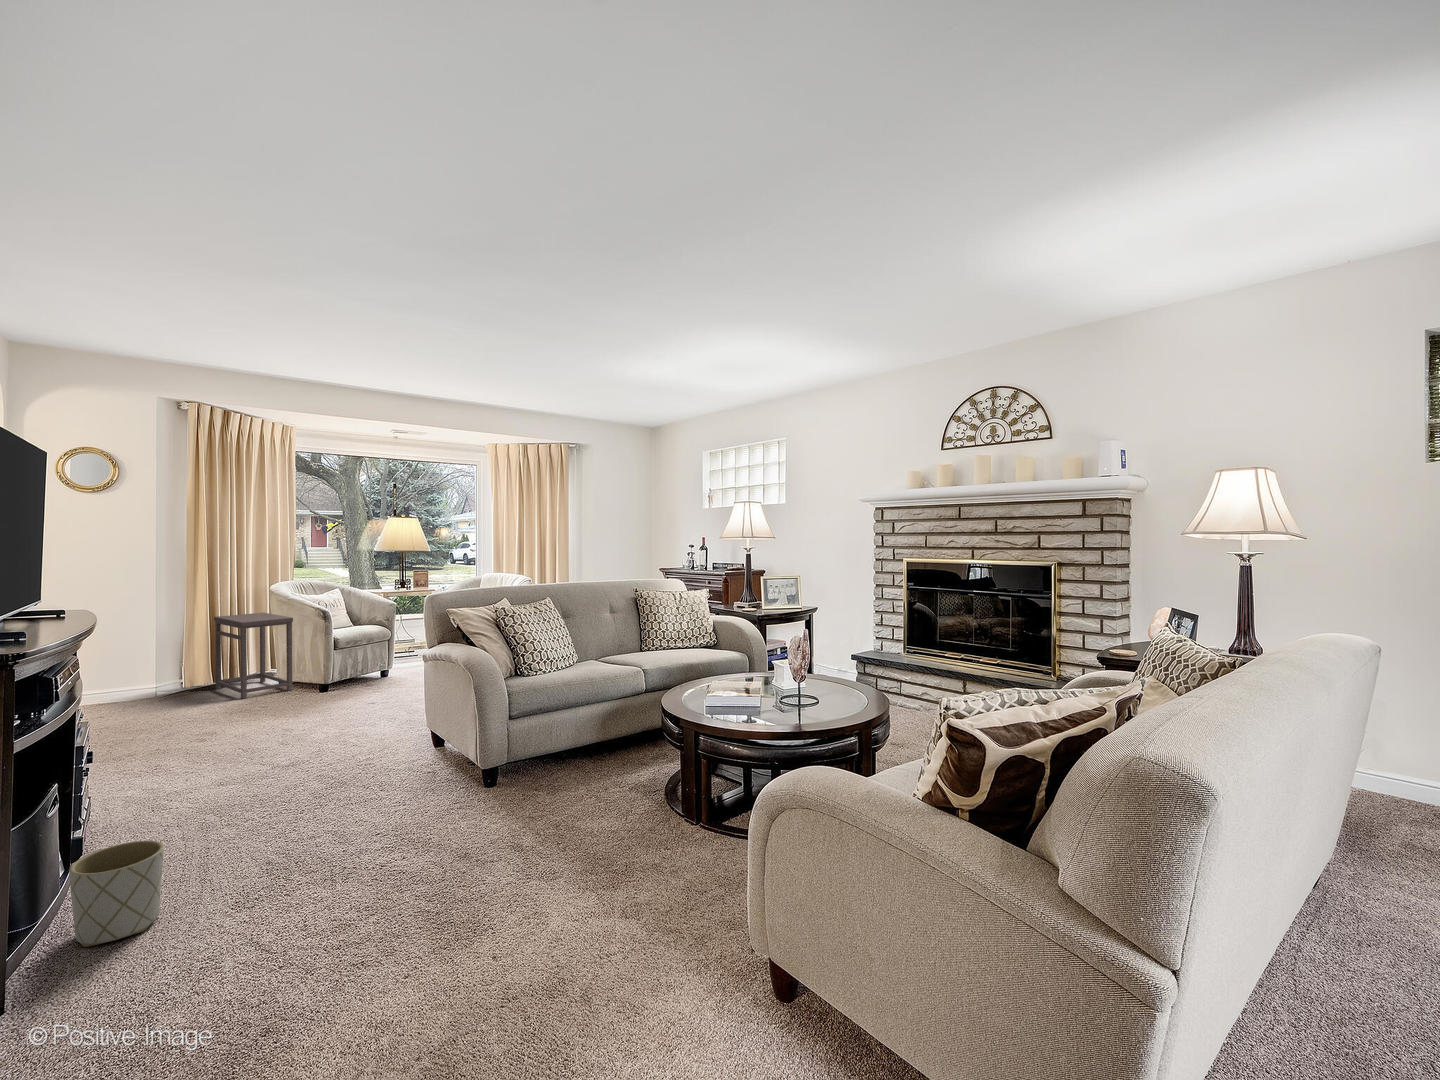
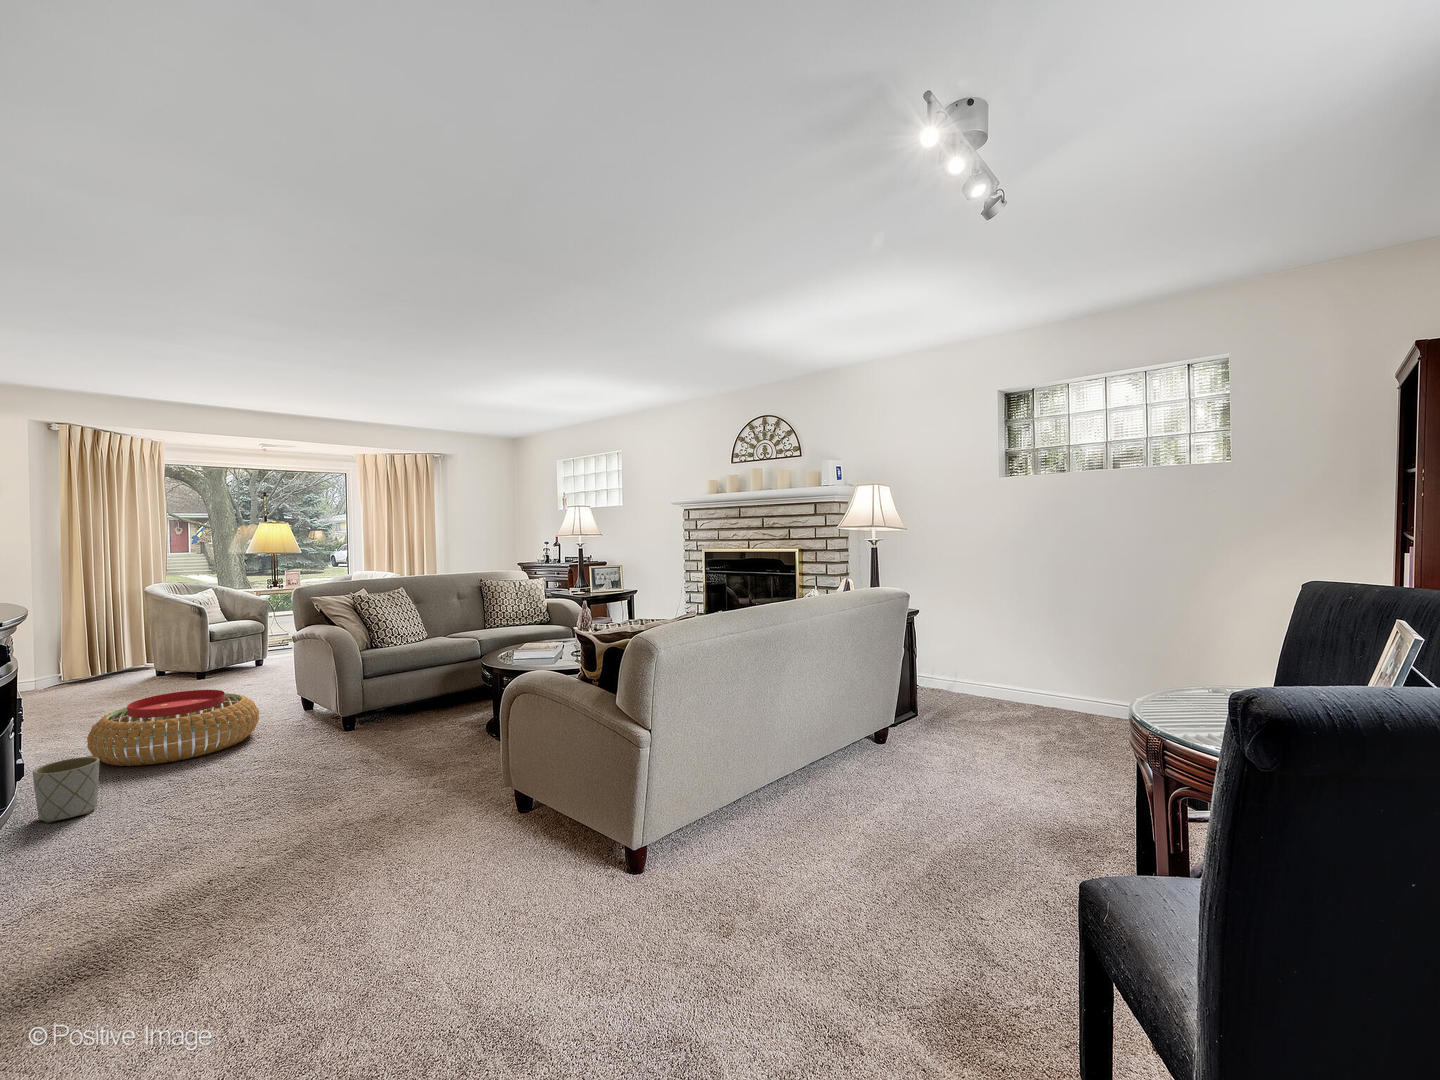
side table: present [214,613,293,699] -> none [90,611,170,687]
pouf: none [173,725,381,833] -> present [87,690,259,766]

